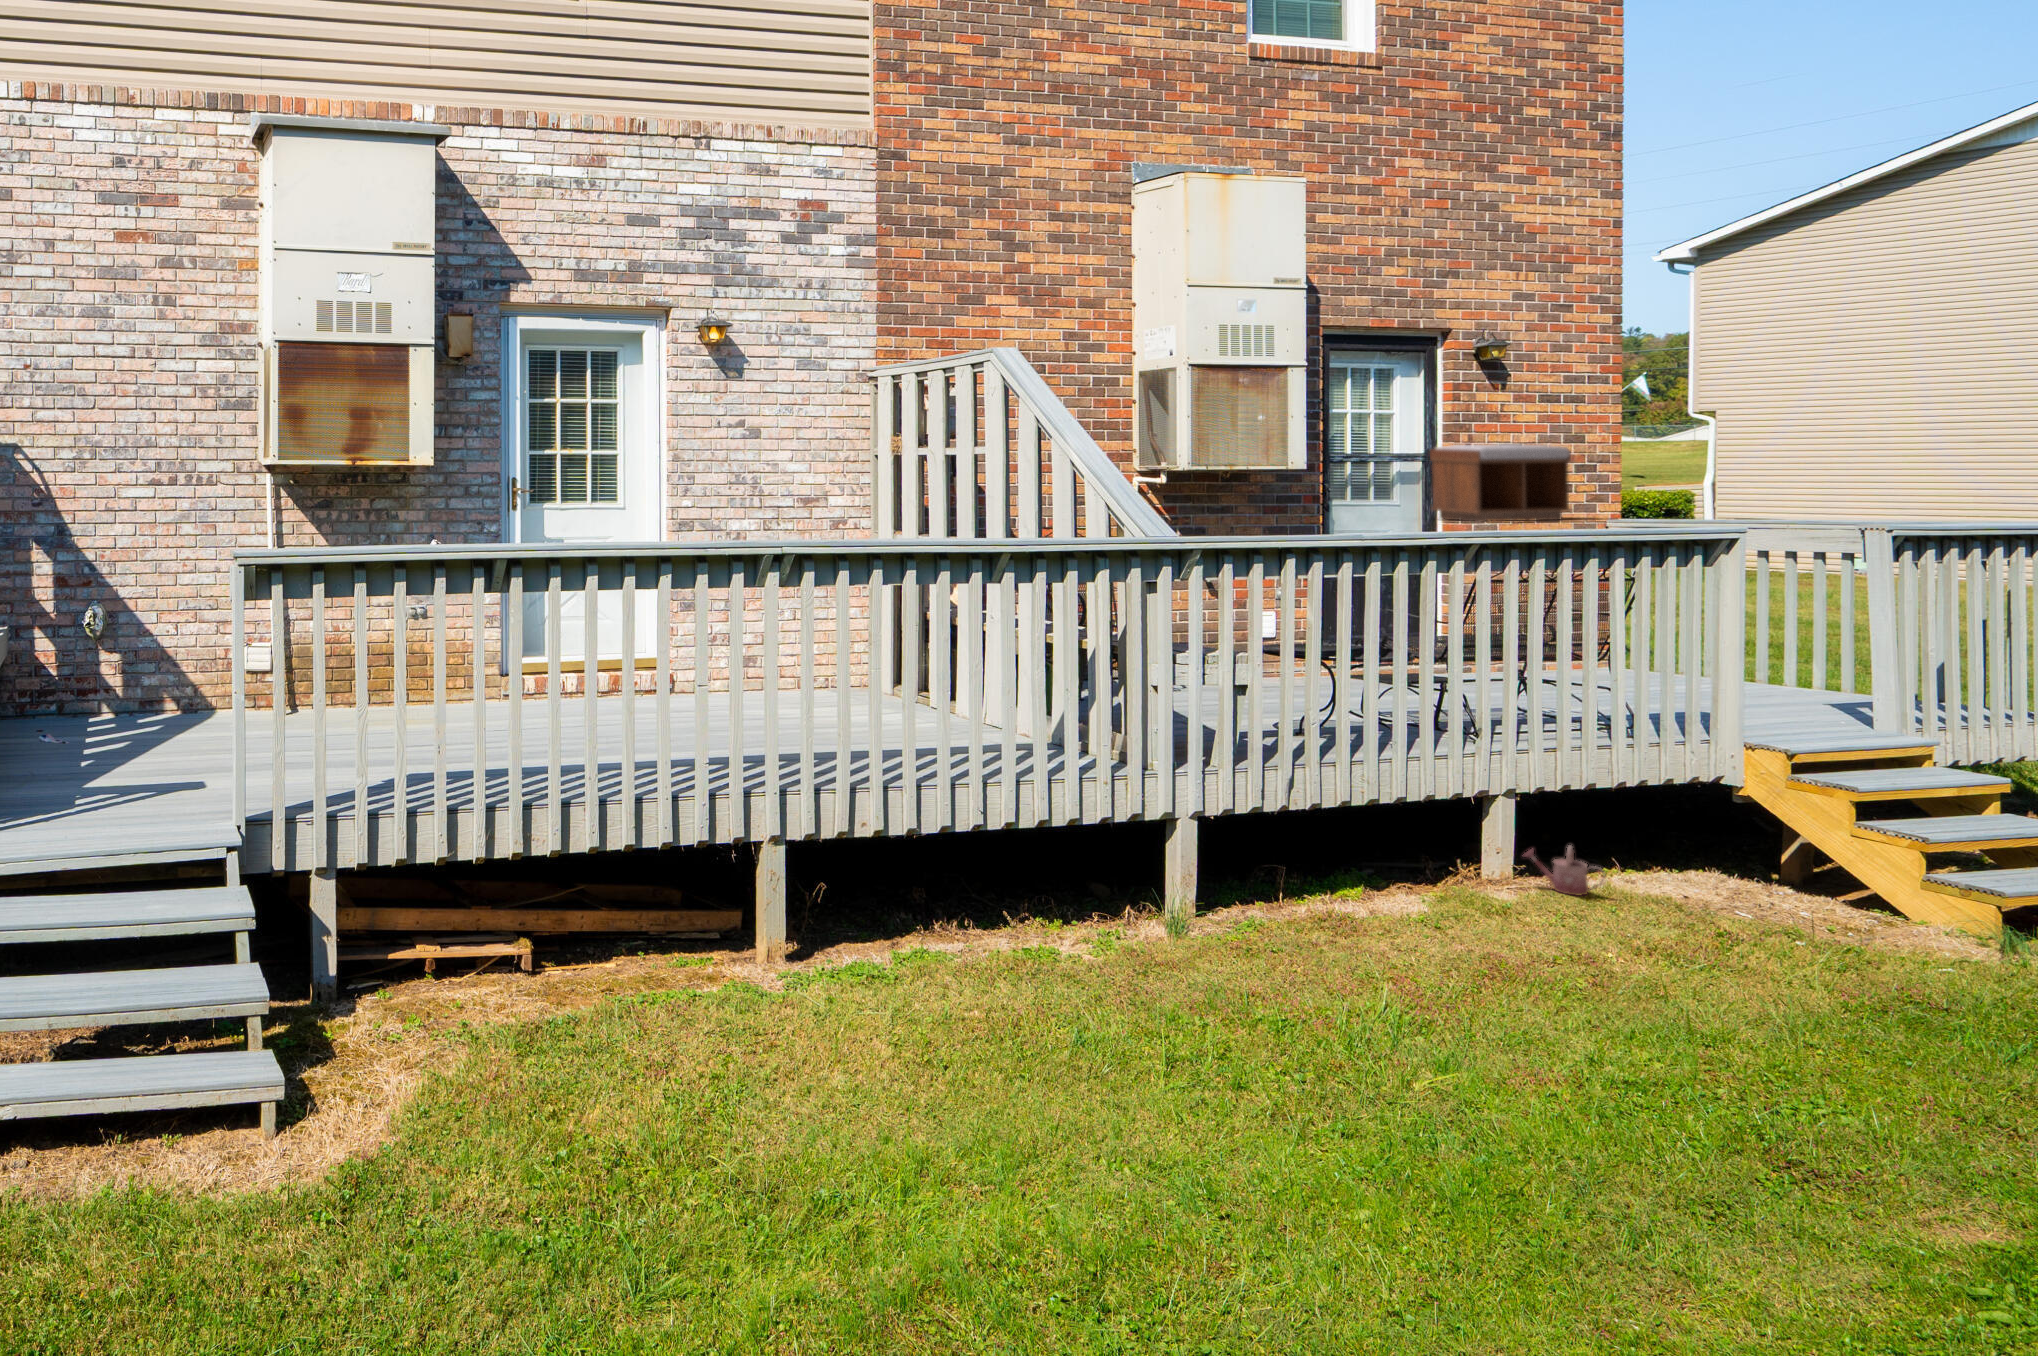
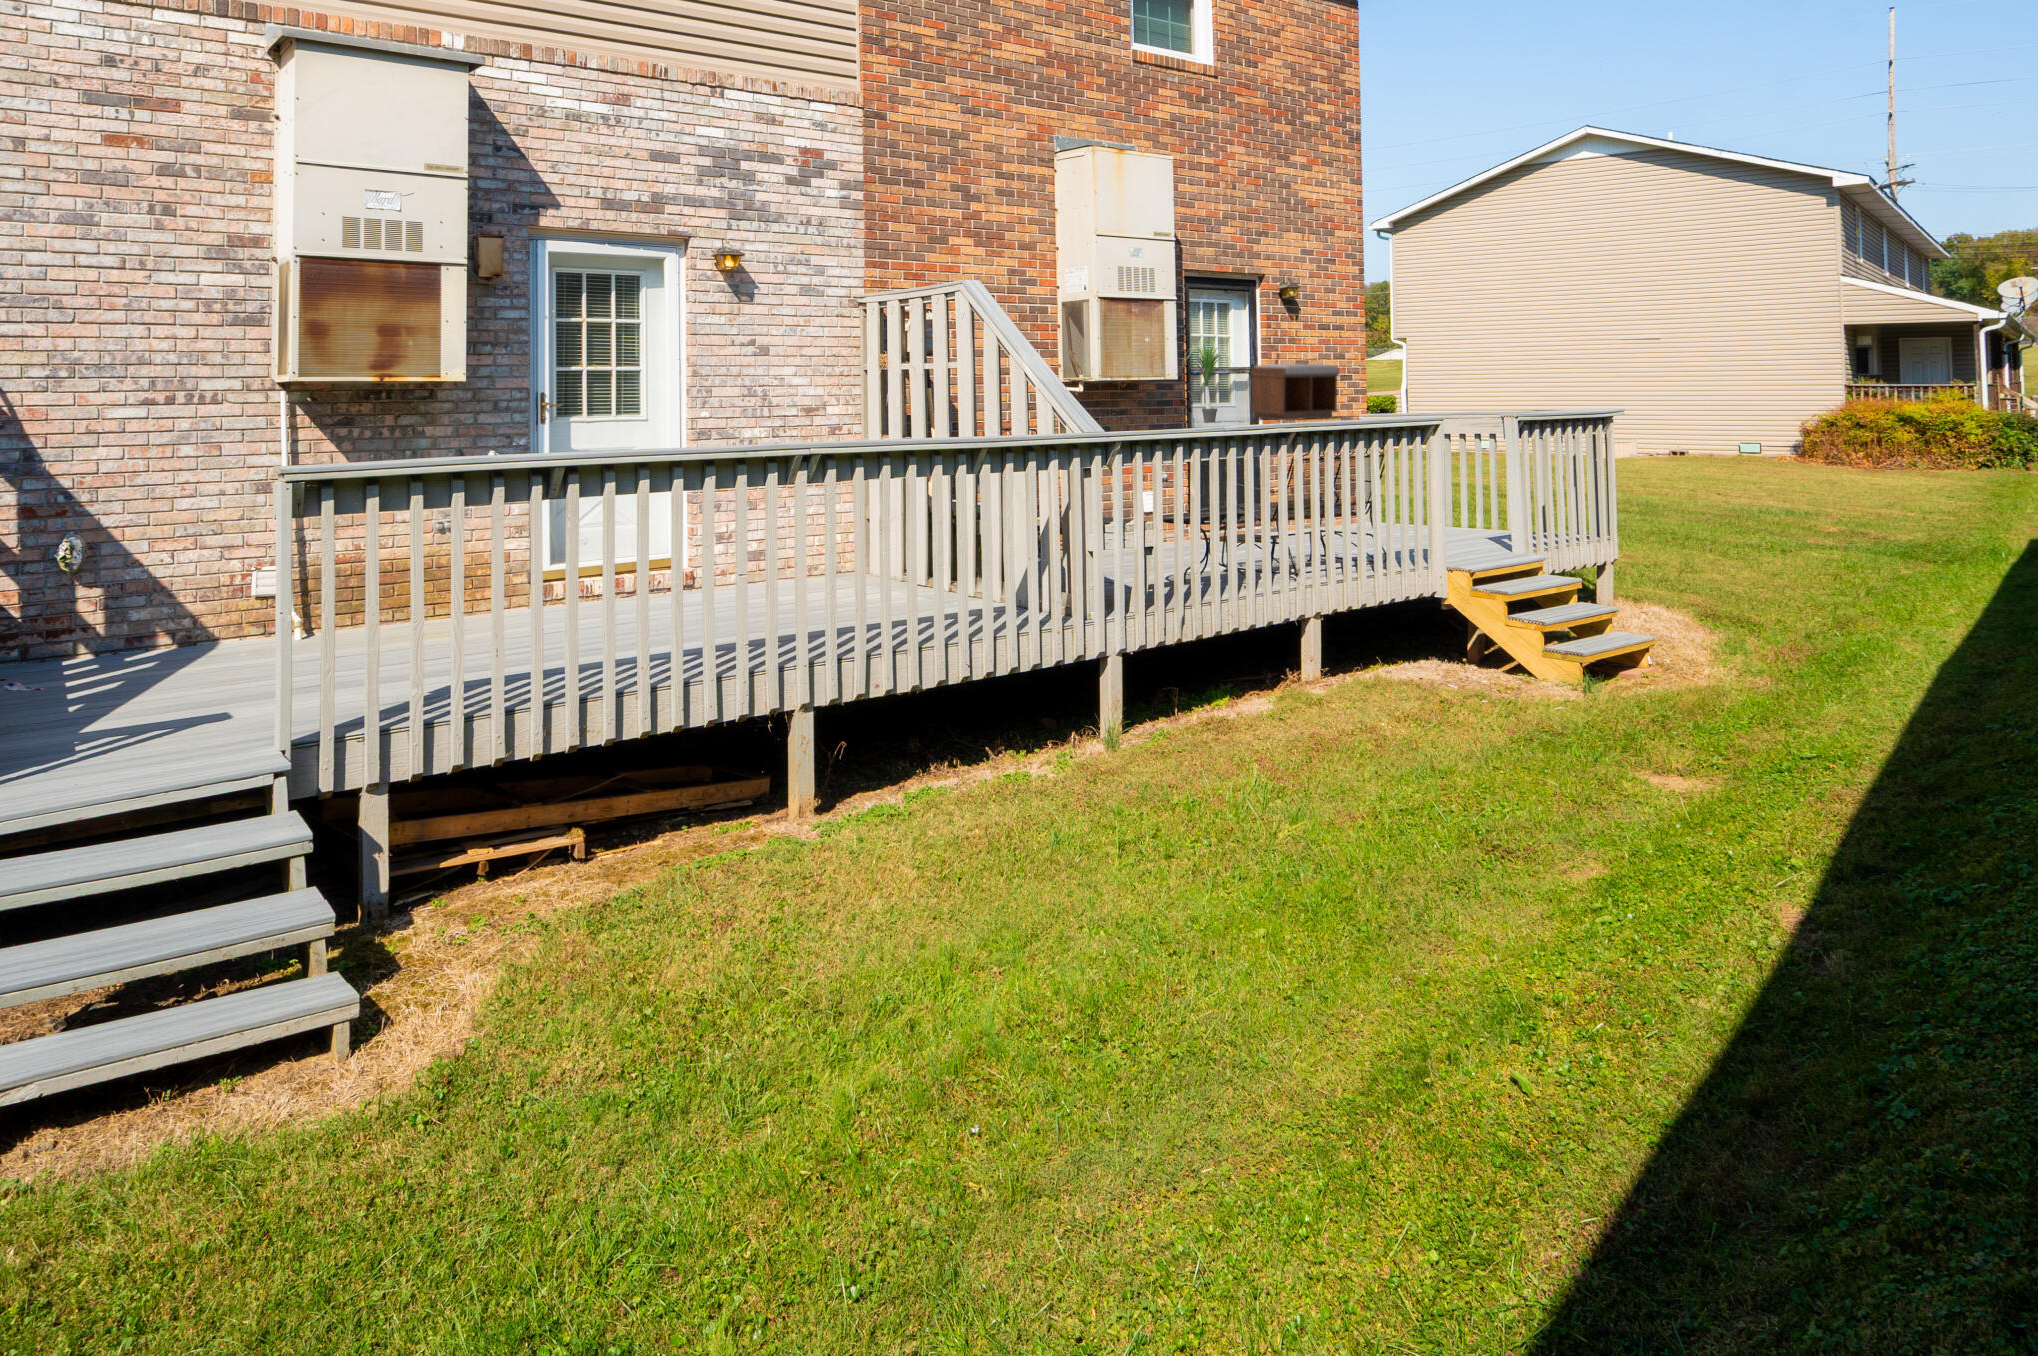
potted plant: none [1314,405,1399,523] -> present [1194,342,1221,423]
watering can: present [1524,846,1605,895] -> none [1334,651,1387,687]

